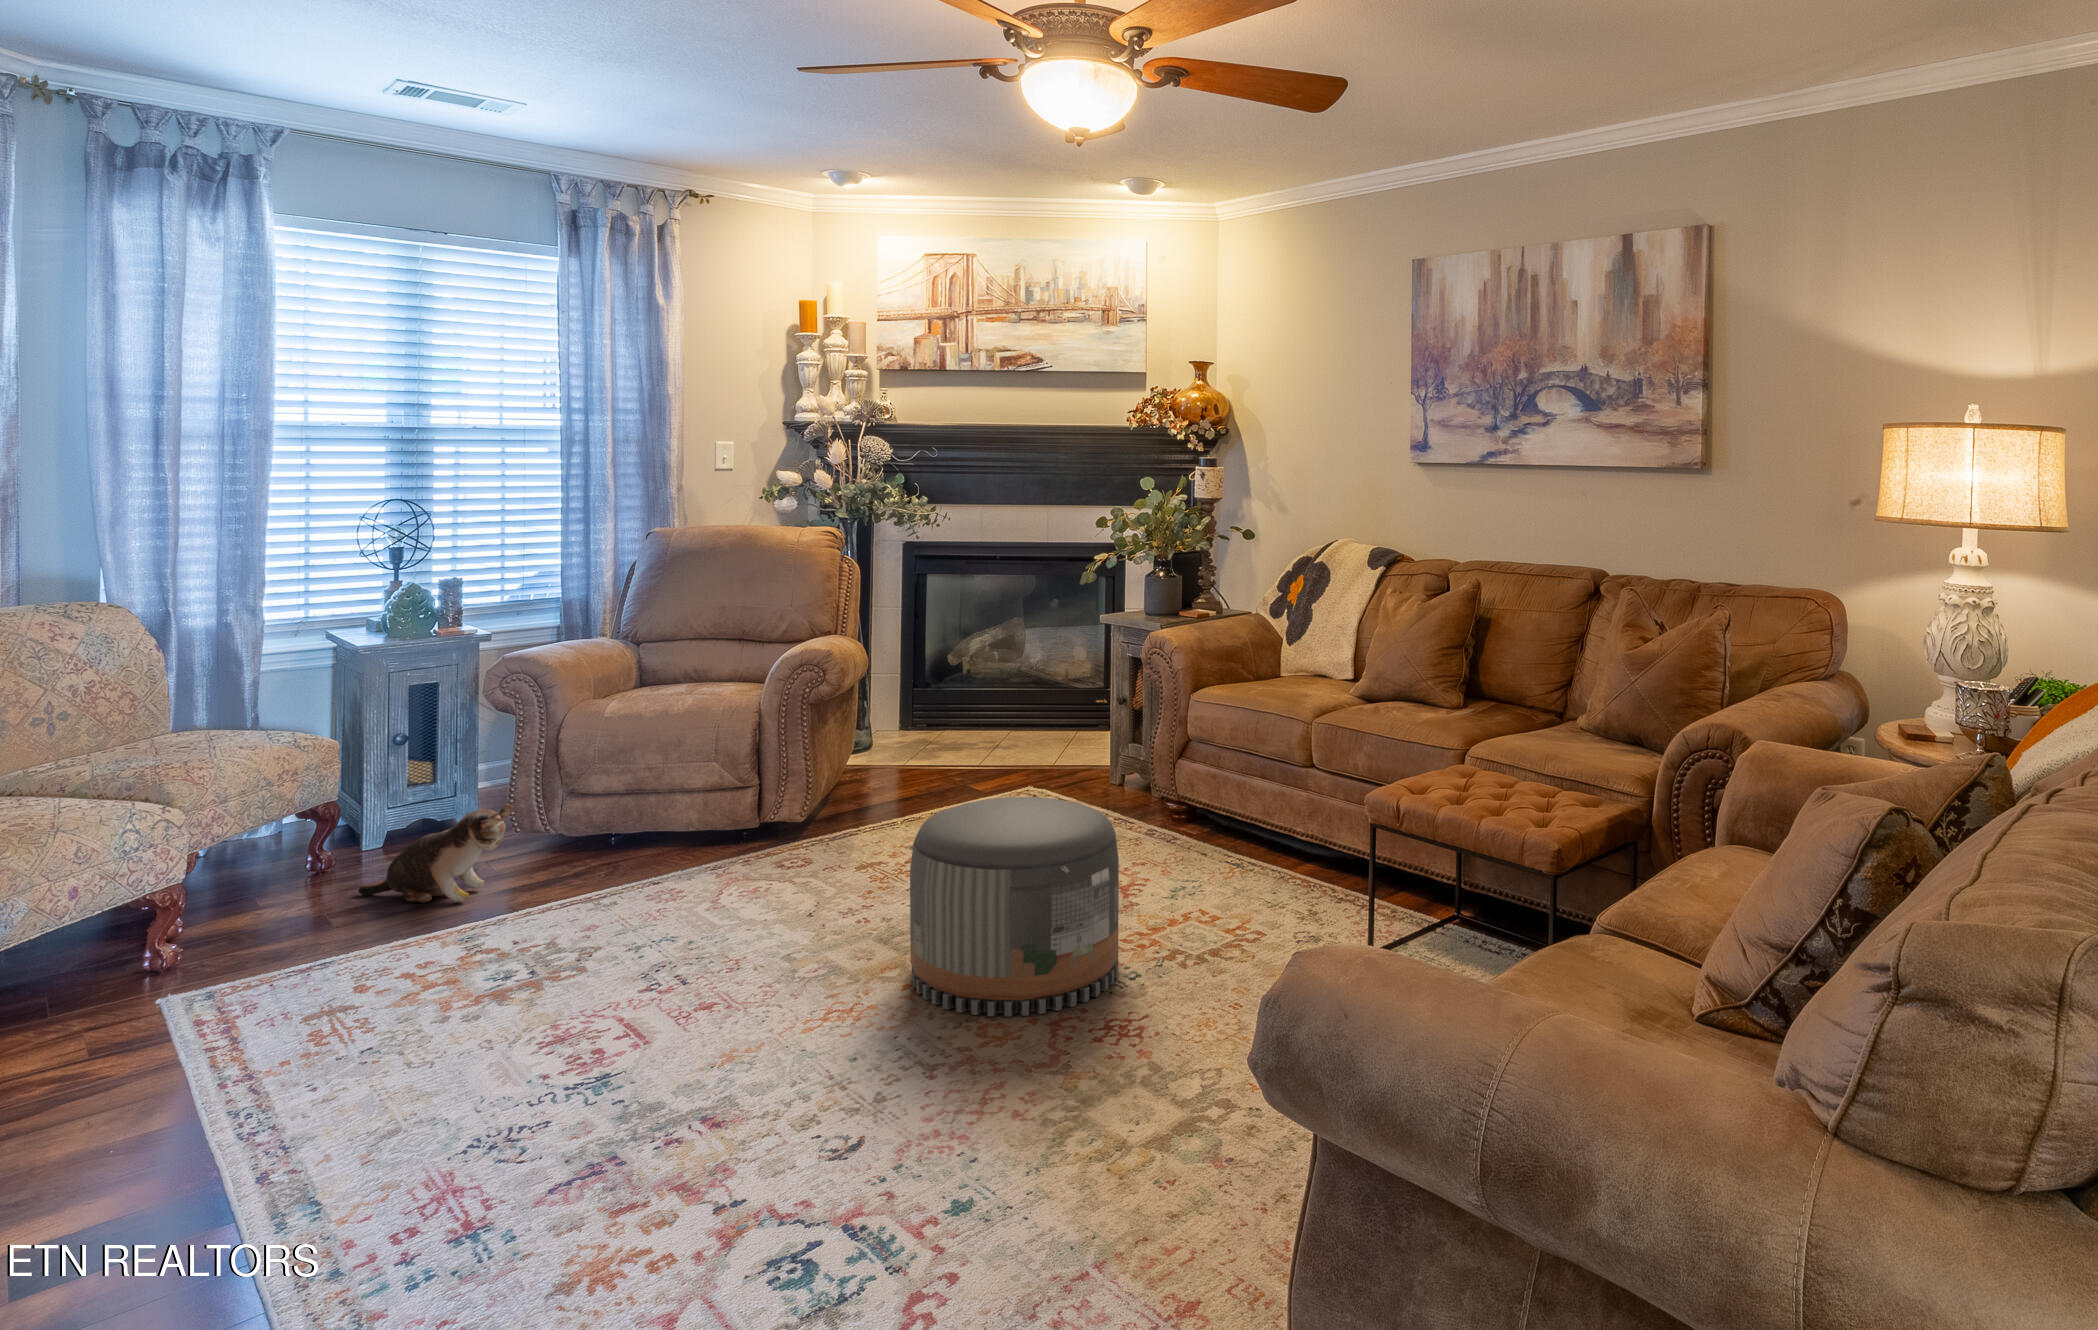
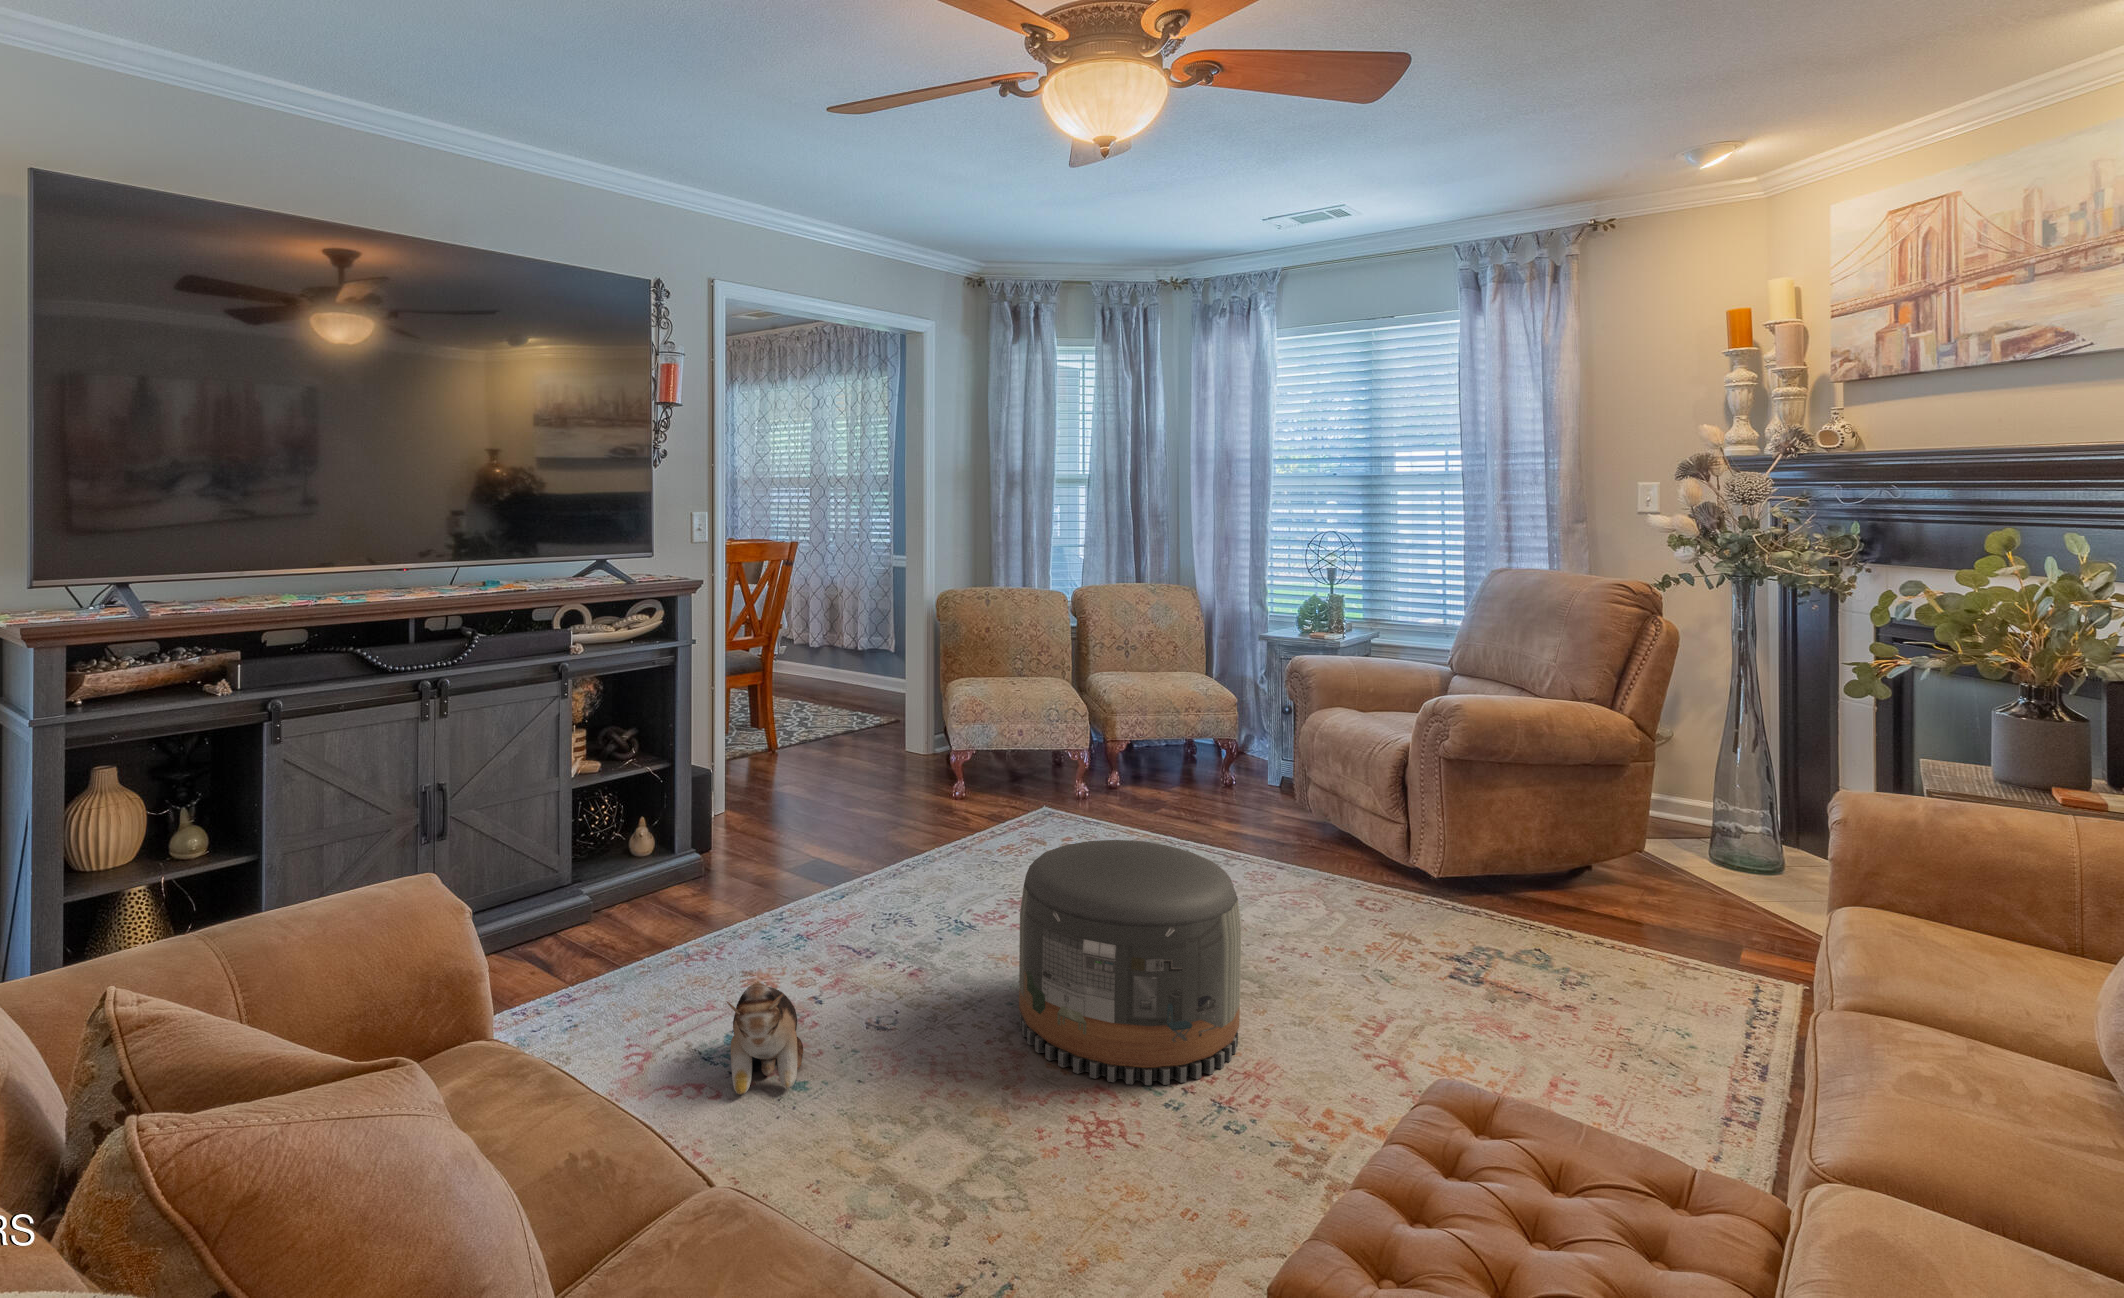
plush toy: present [358,805,514,902] -> present [727,982,803,1095]

